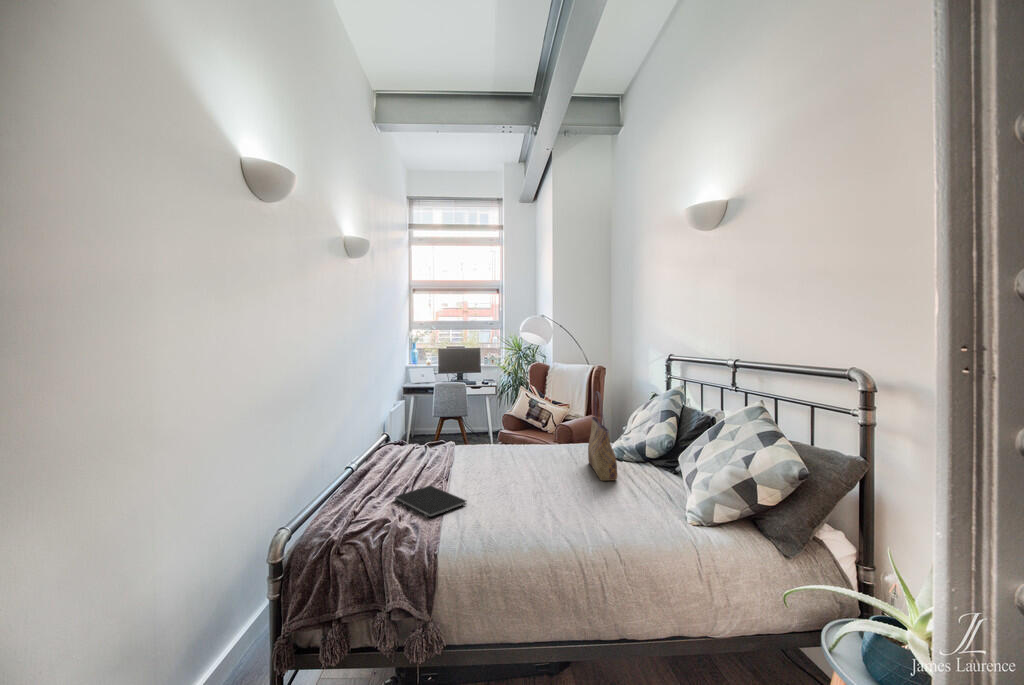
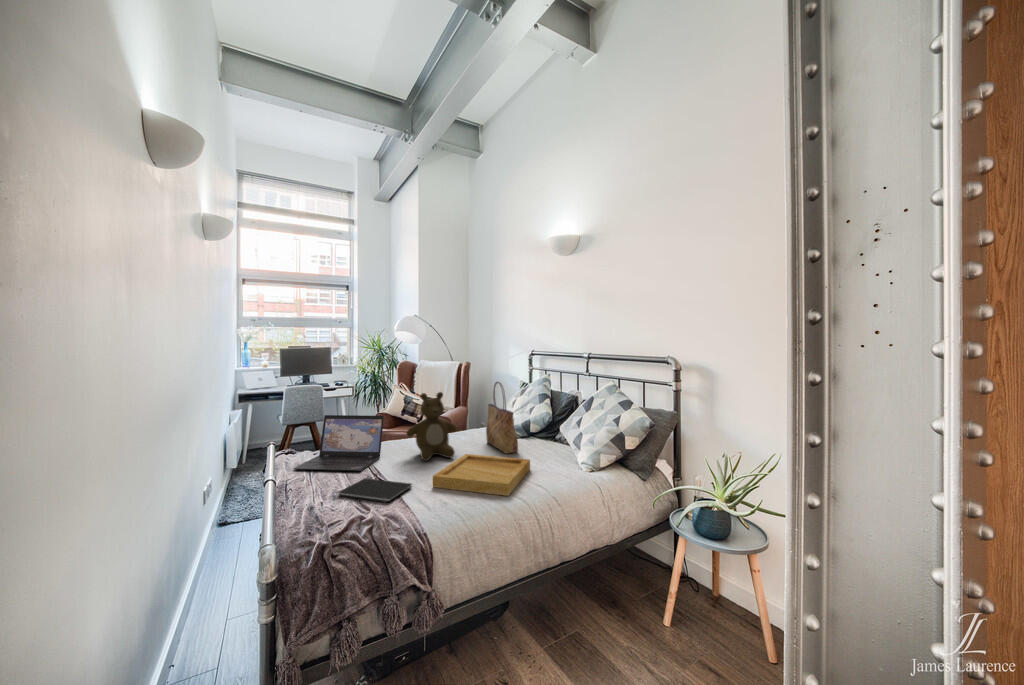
teddy bear: none [492,399,548,476] -> present [407,392,457,461]
laptop: none [385,414,472,476] -> present [293,415,384,471]
tray: none [487,474,615,539] -> present [433,454,530,496]

